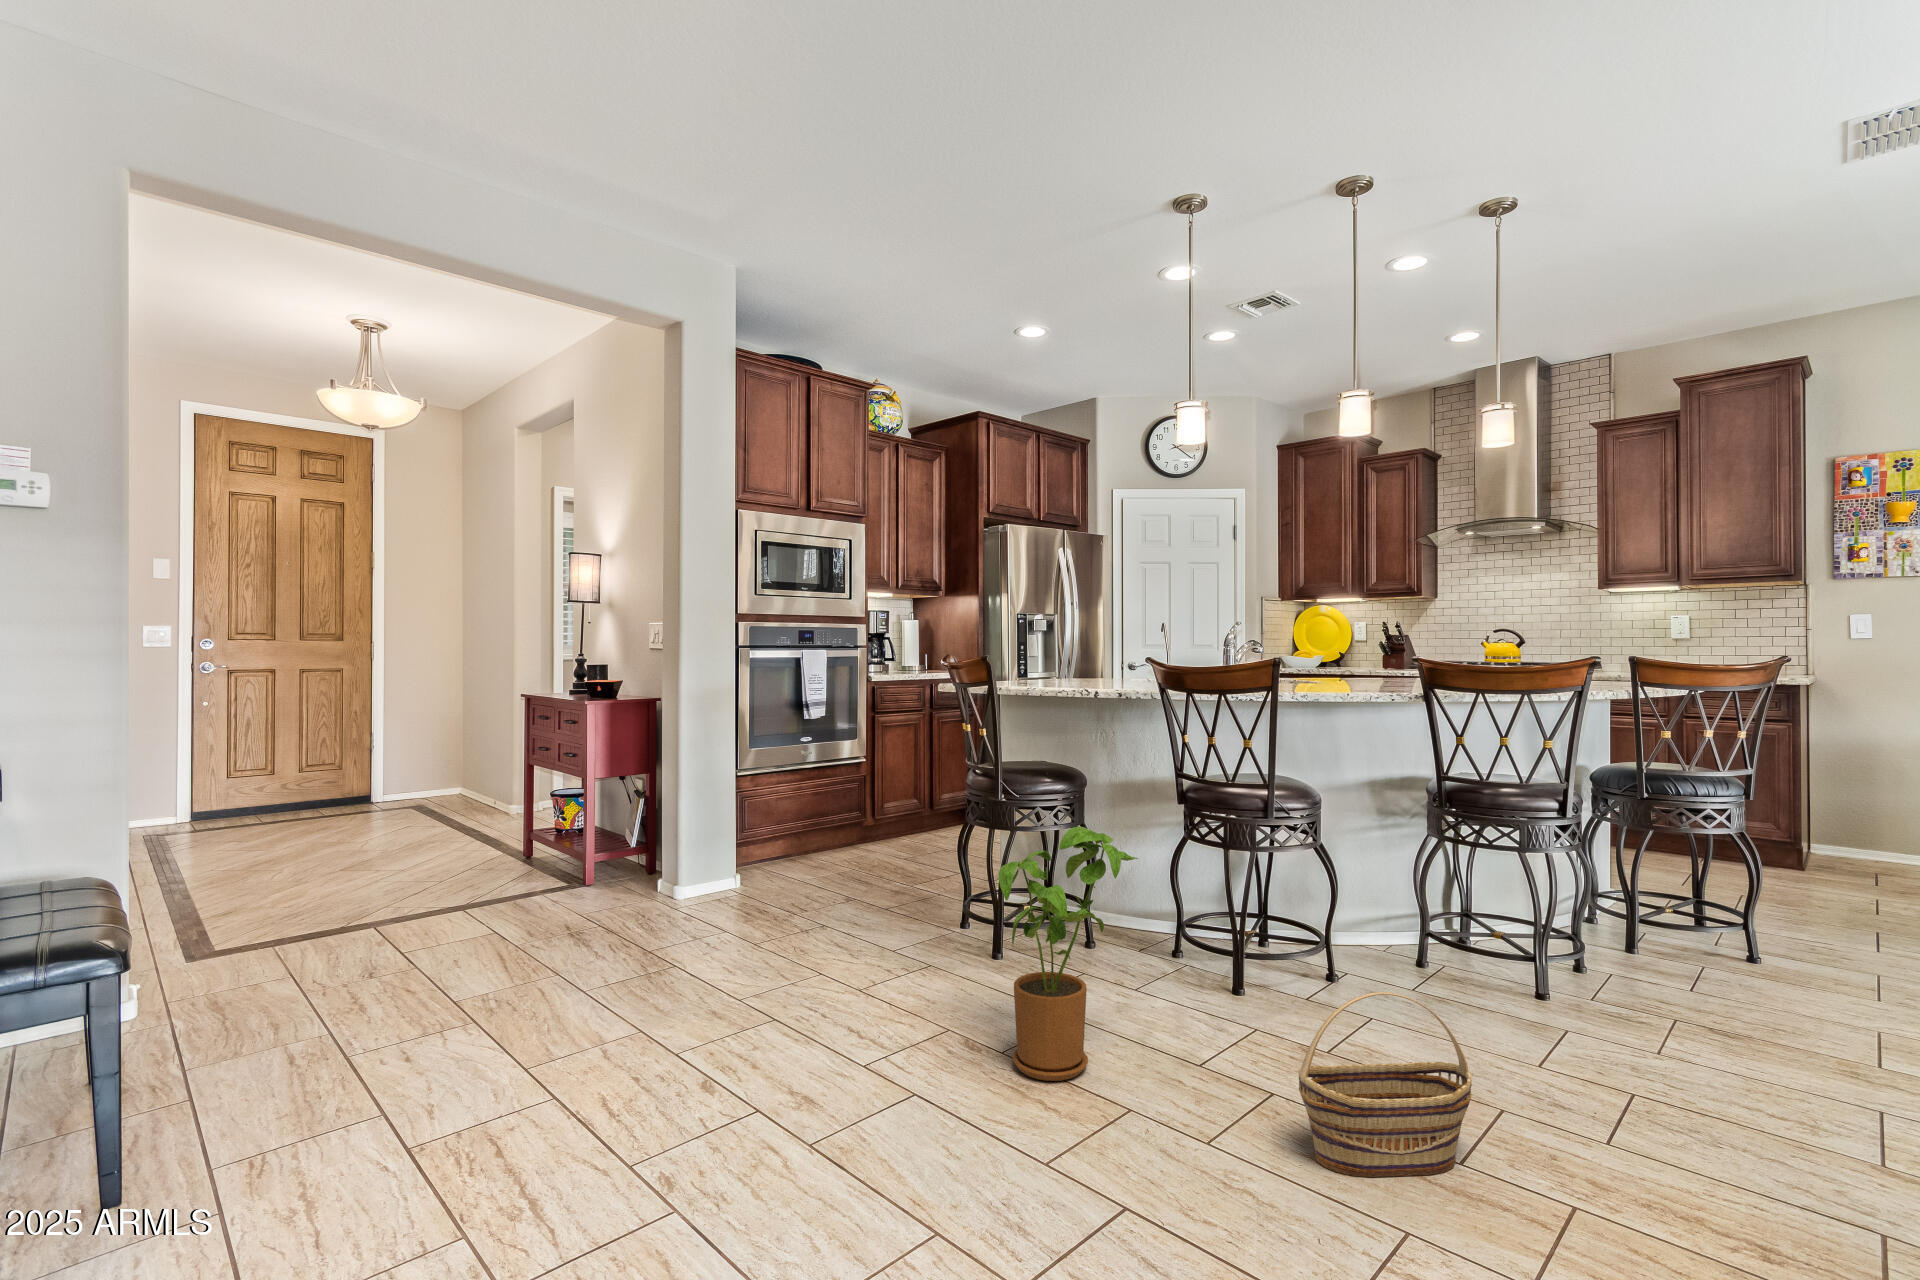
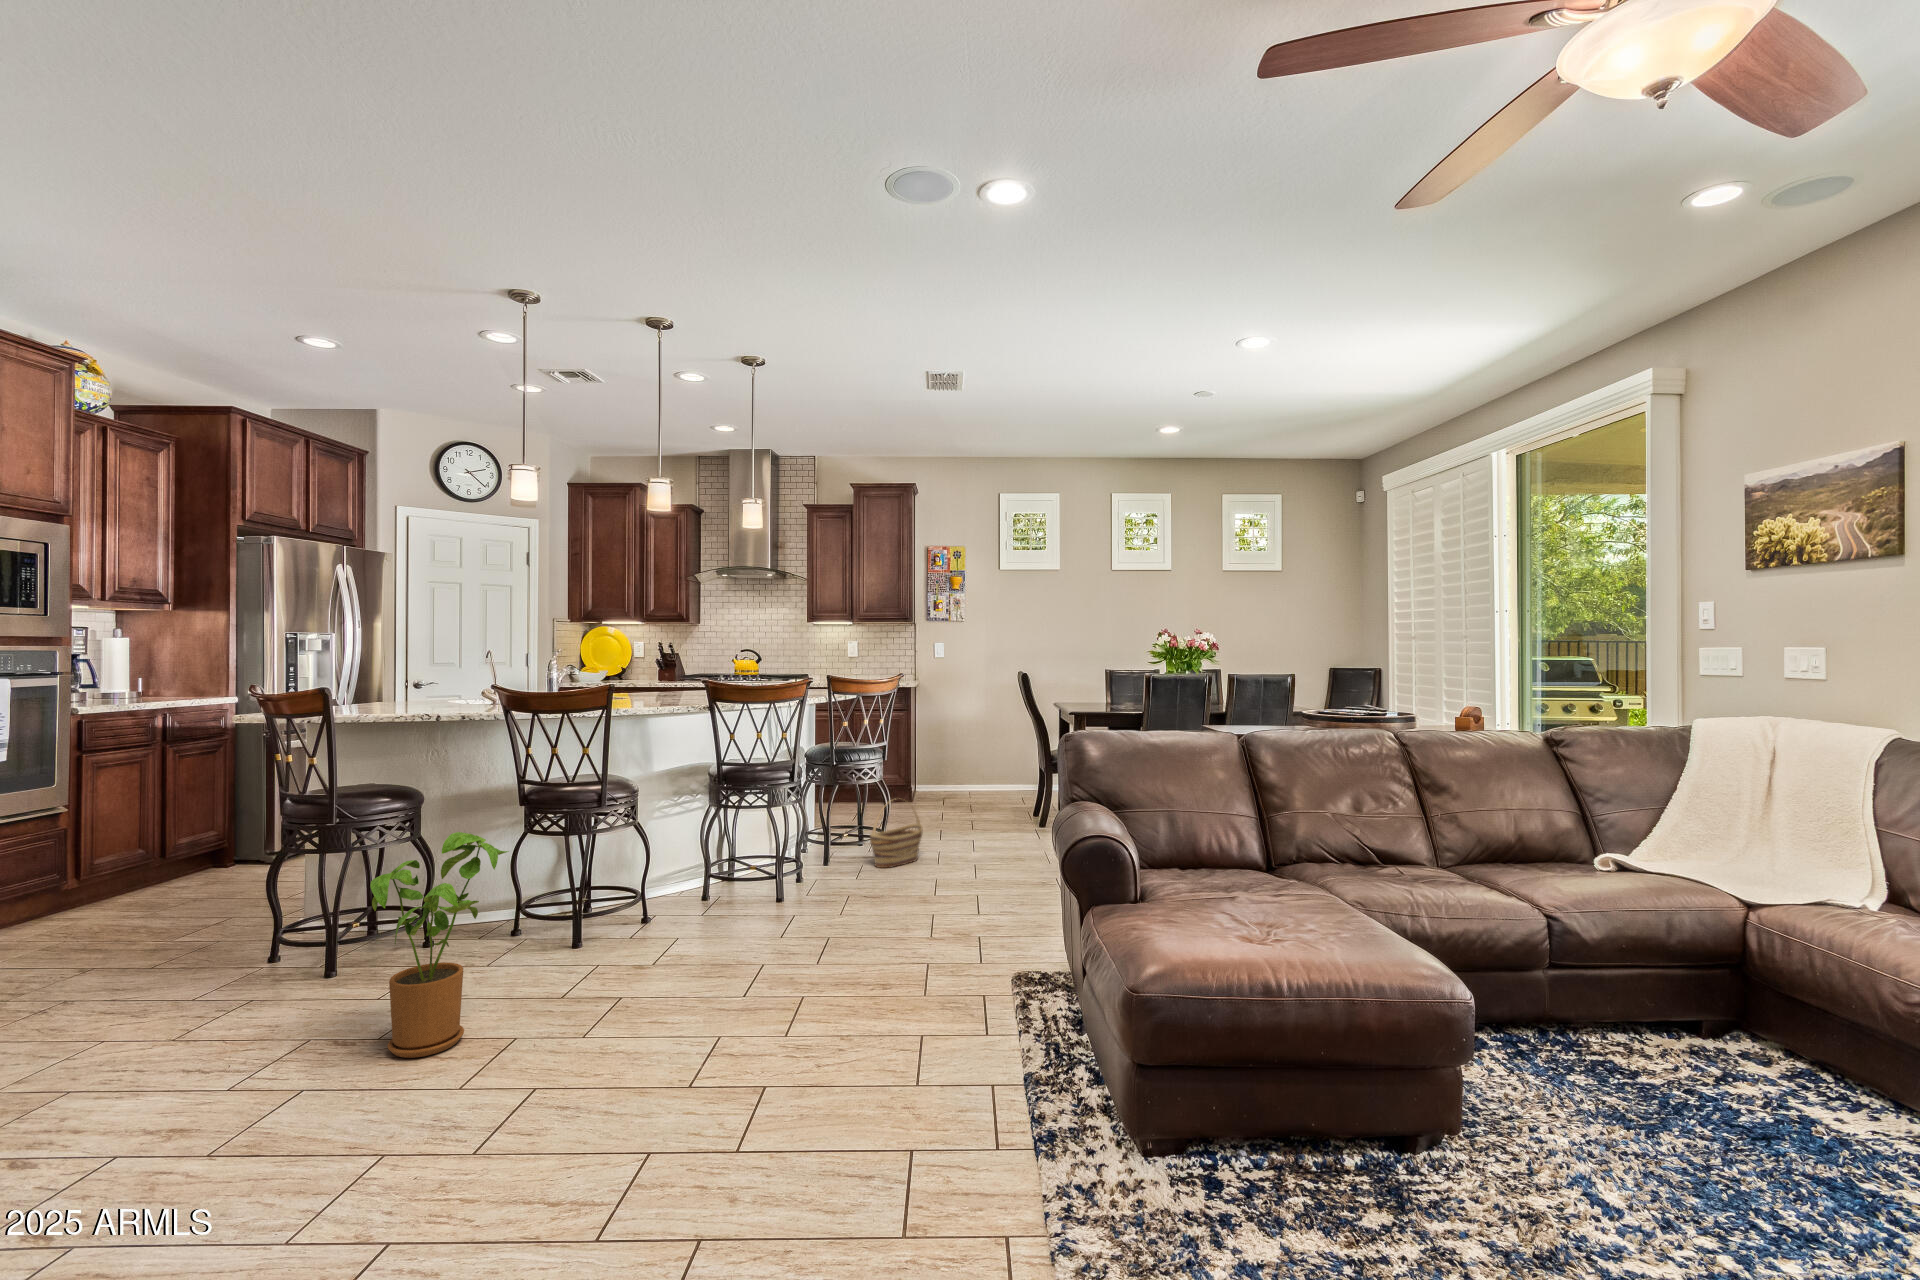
basket: present [1299,992,1472,1177] -> present [870,806,923,868]

